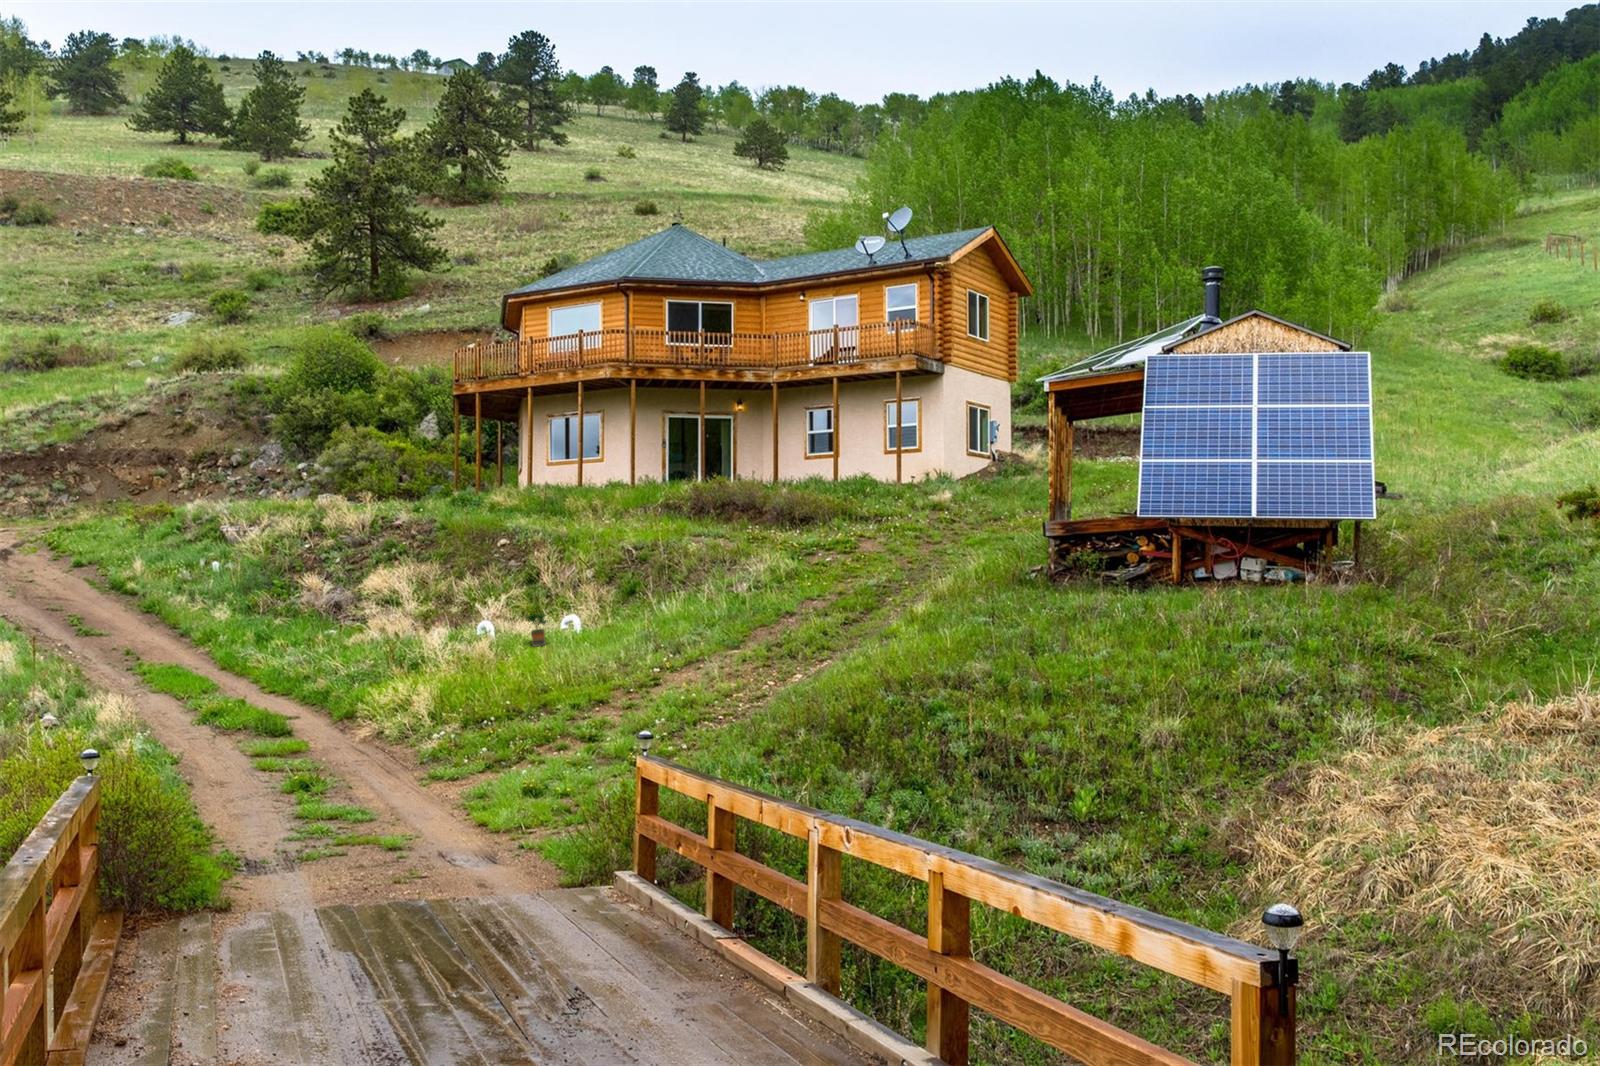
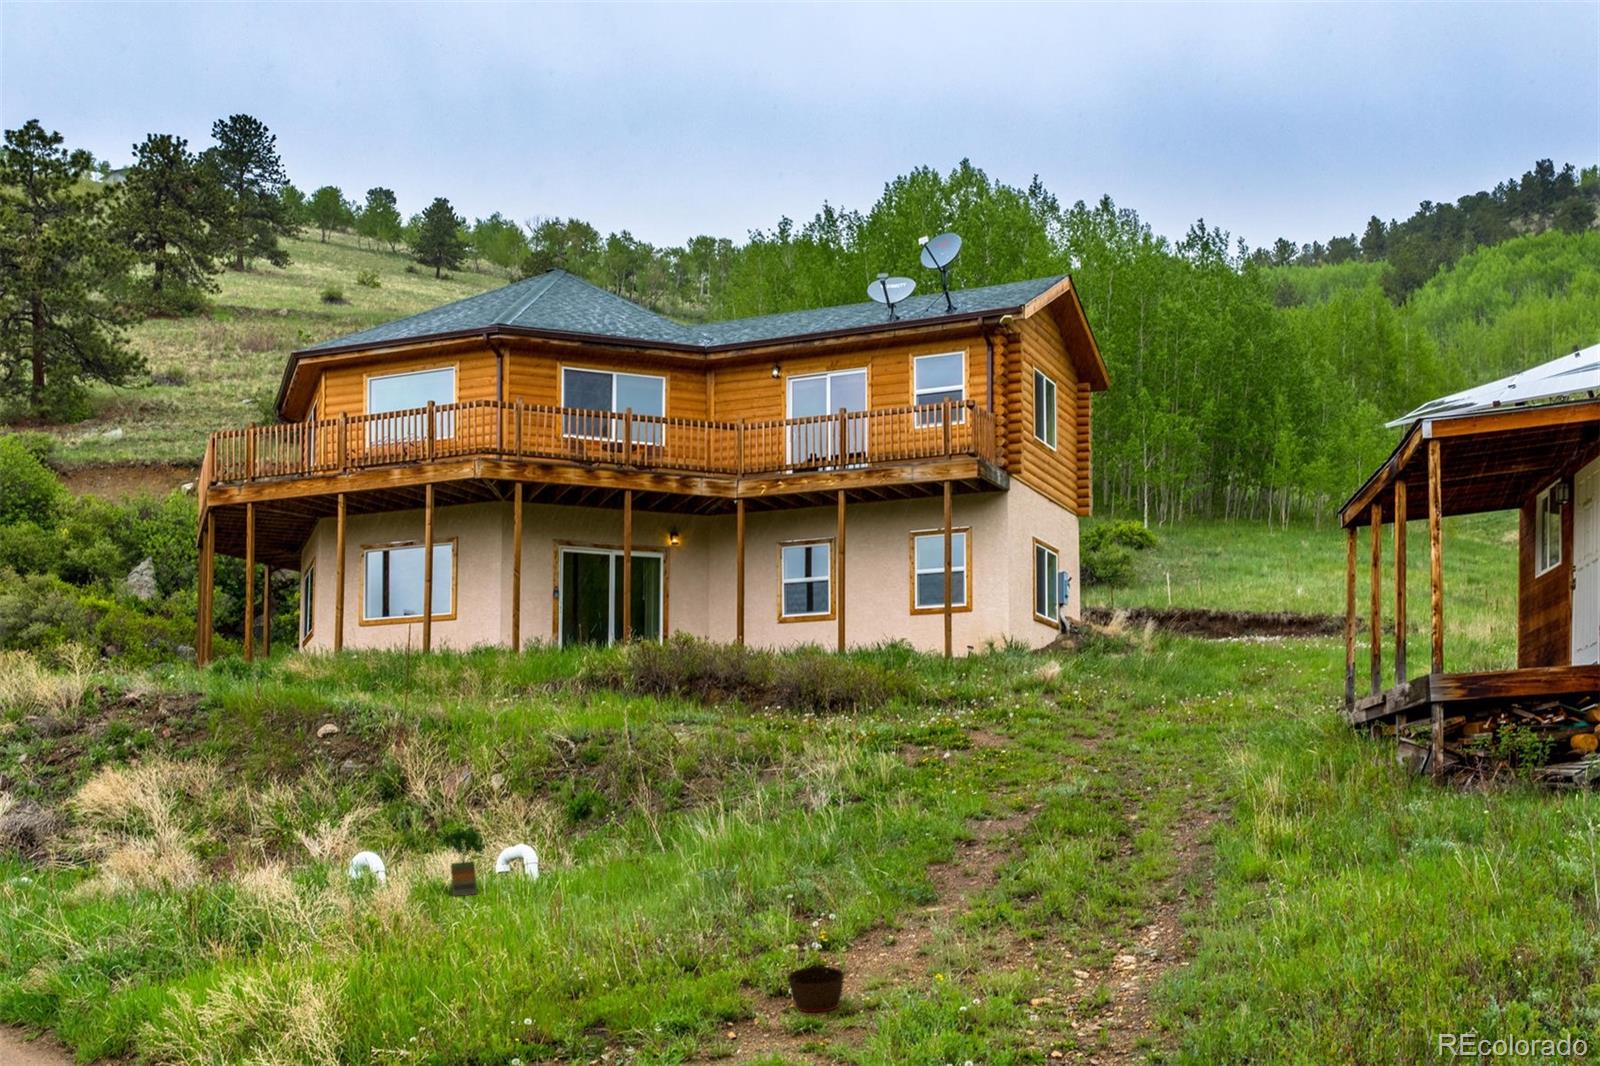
basket: none [662,688,690,711] -> present [788,966,844,1012]

